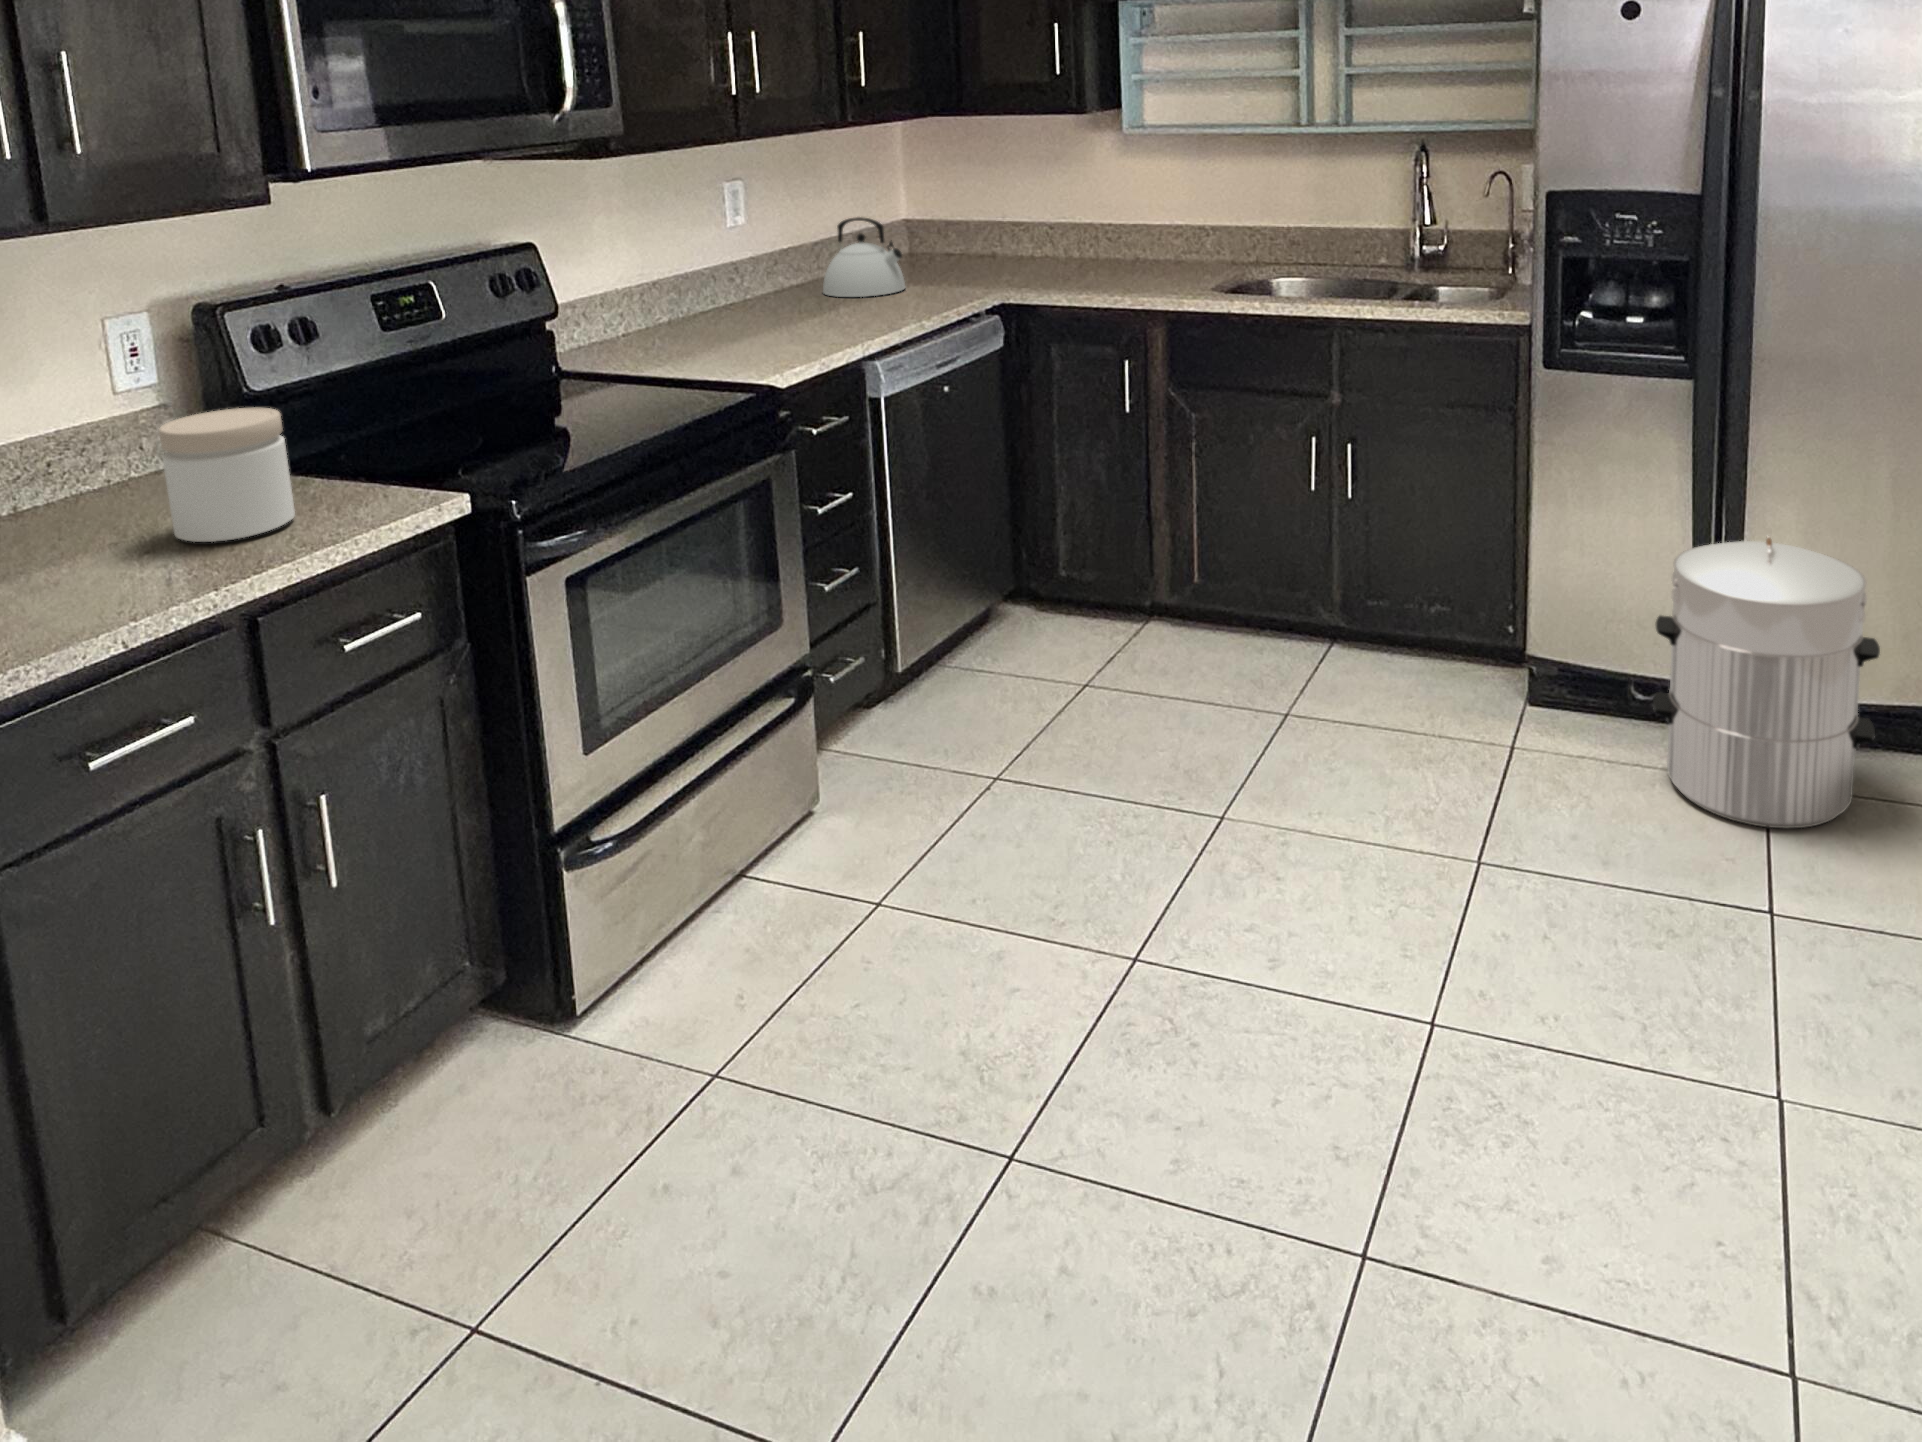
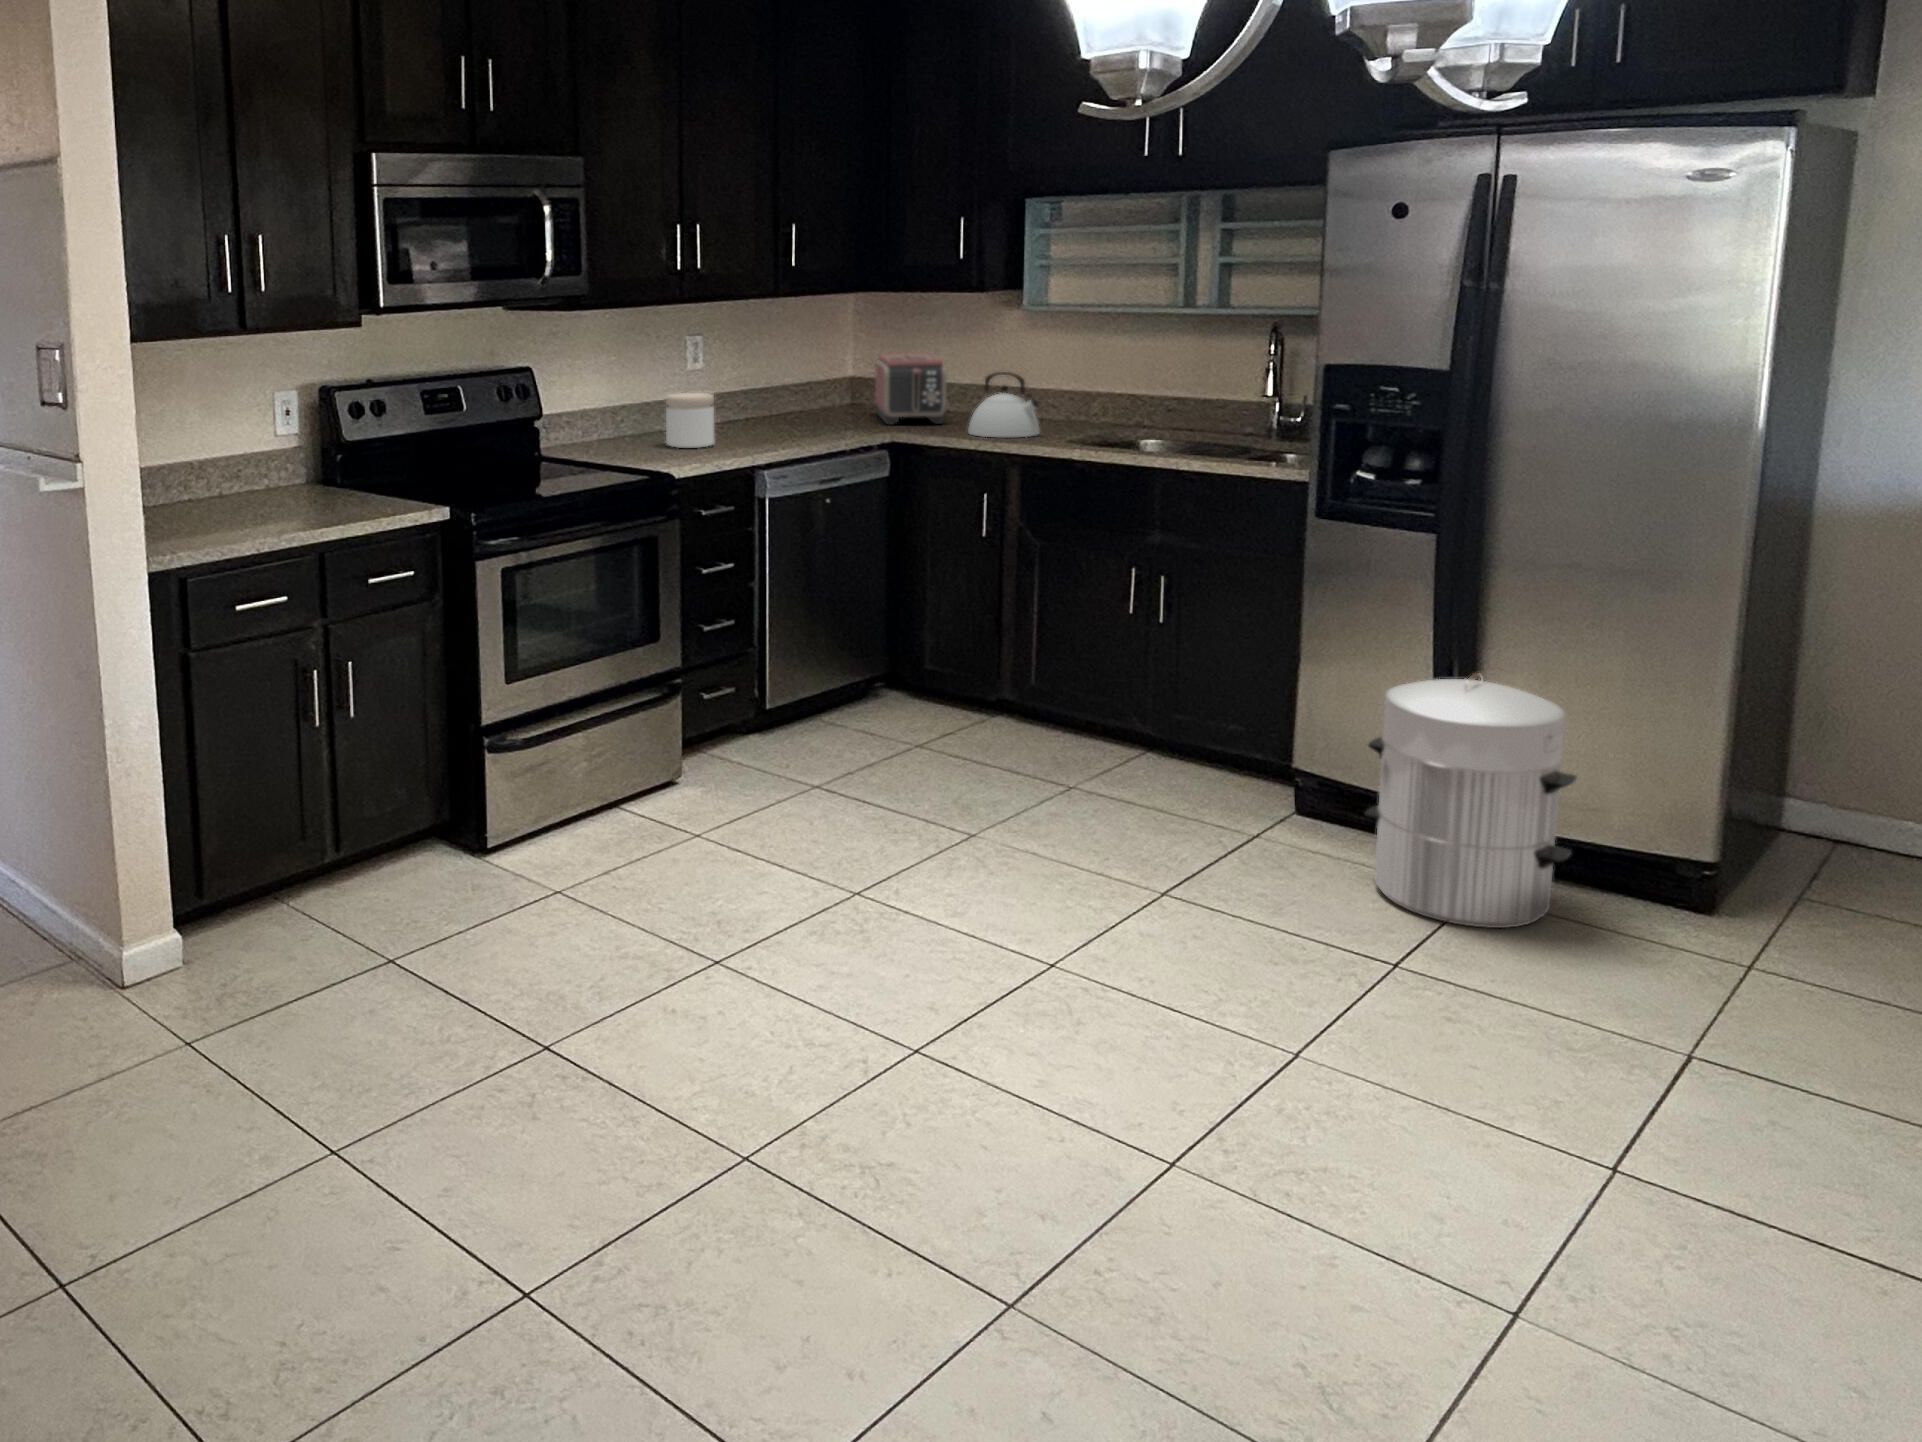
toaster: none [946,189,1045,279] -> present [875,353,947,424]
kettle: present [823,217,905,297] -> present [968,372,1040,437]
jar: present [159,408,295,542] -> present [666,393,715,448]

